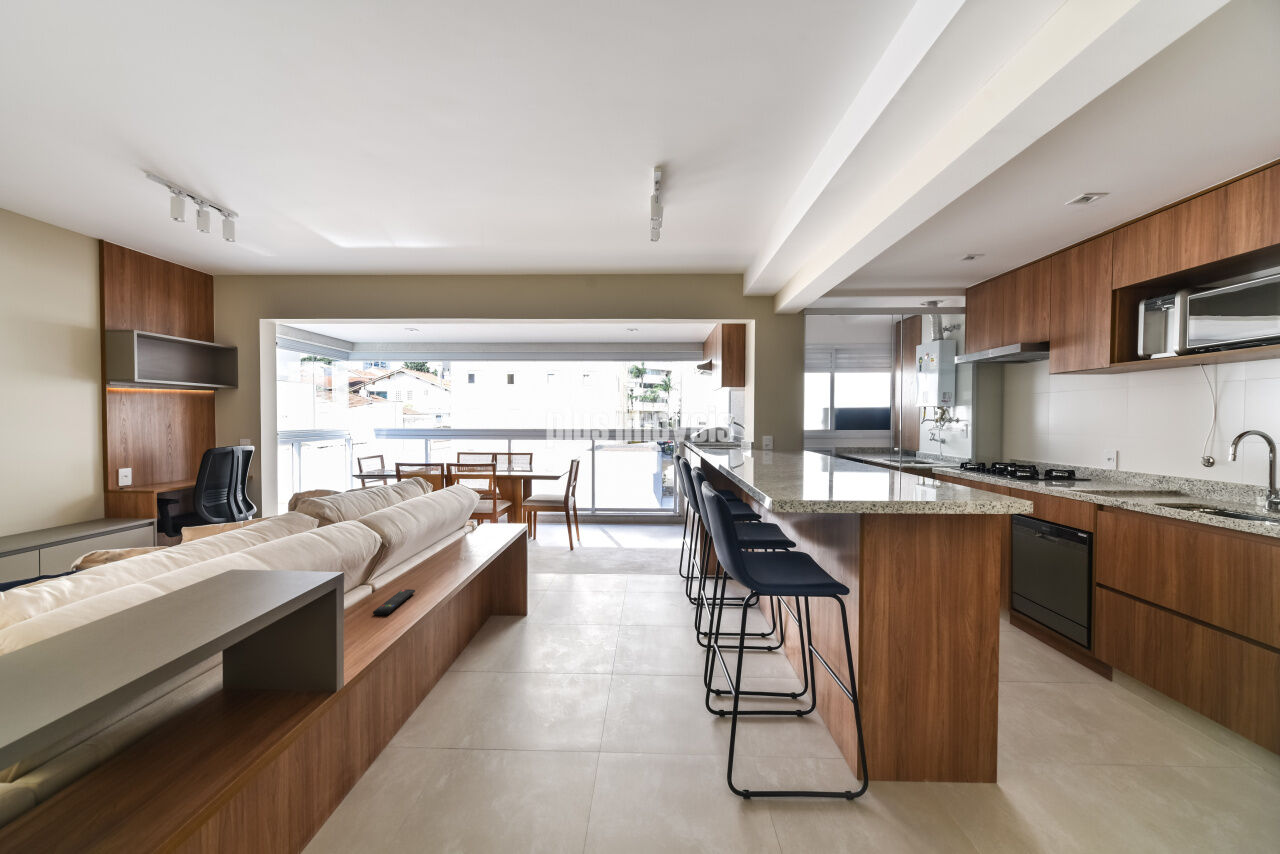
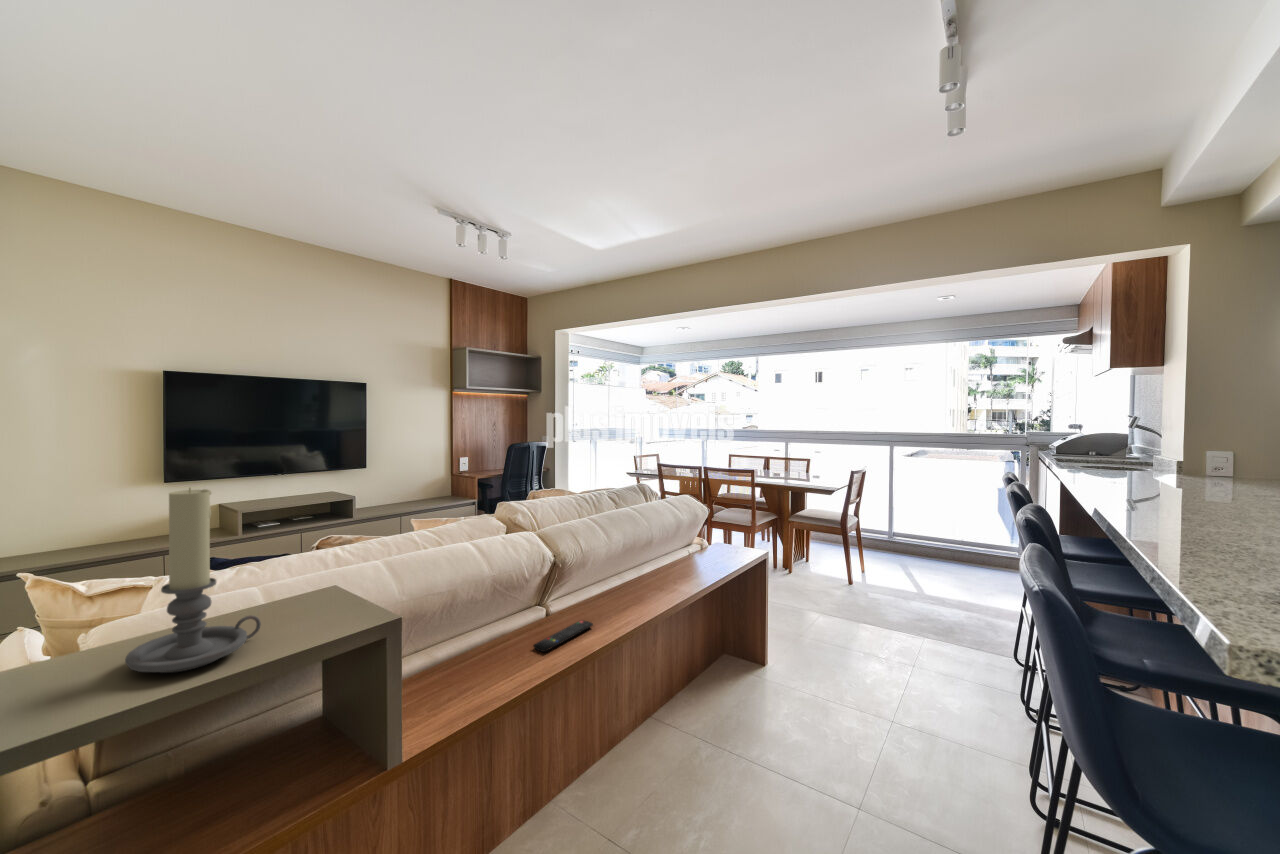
candle holder: none [118,470,227,631] -> present [125,488,261,673]

